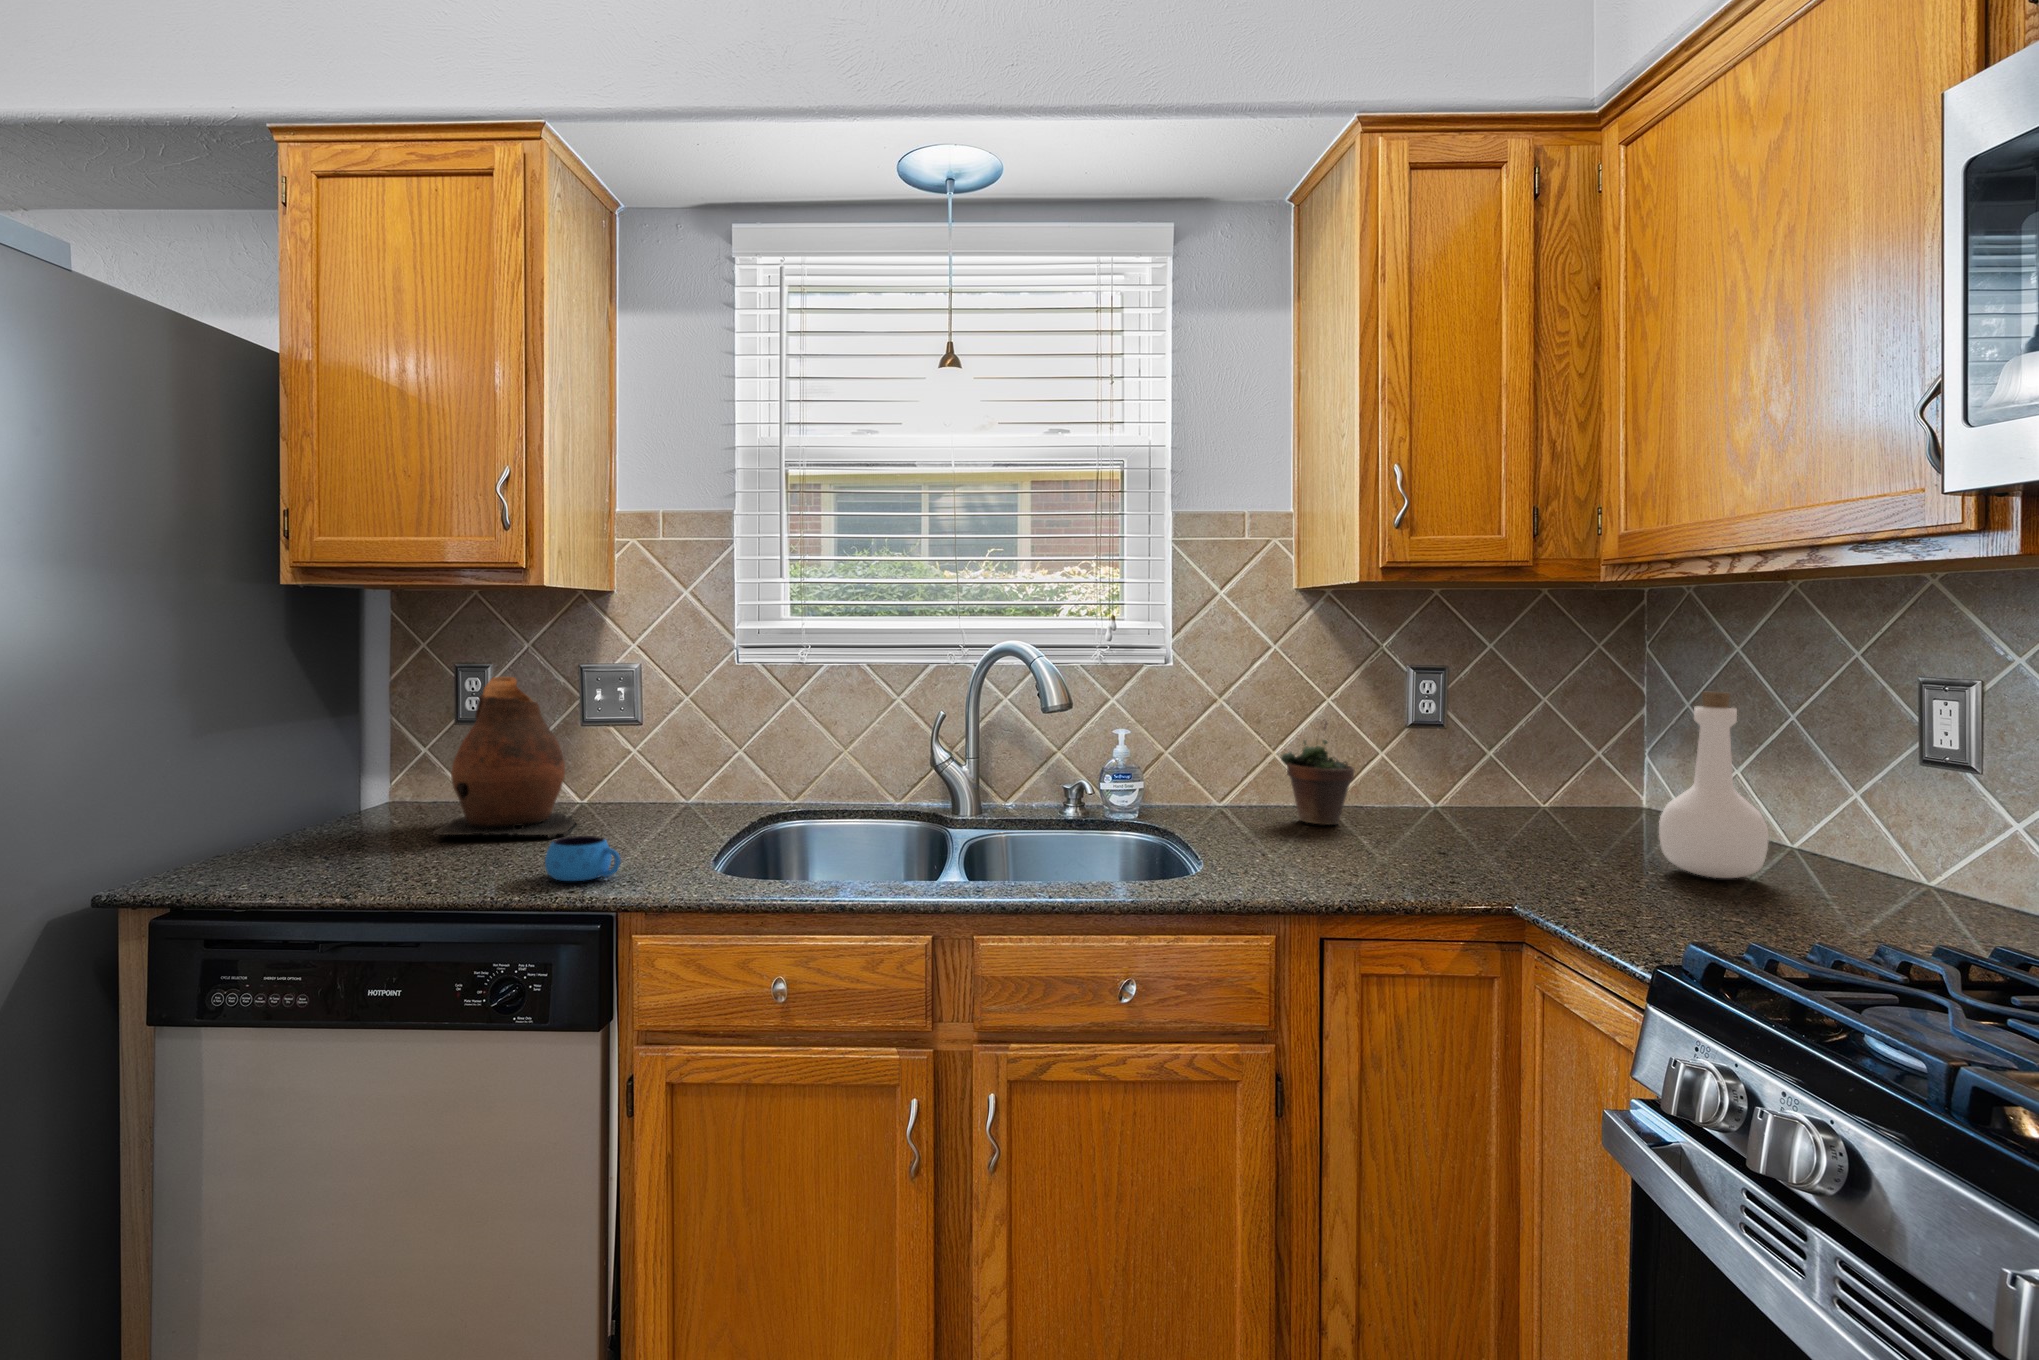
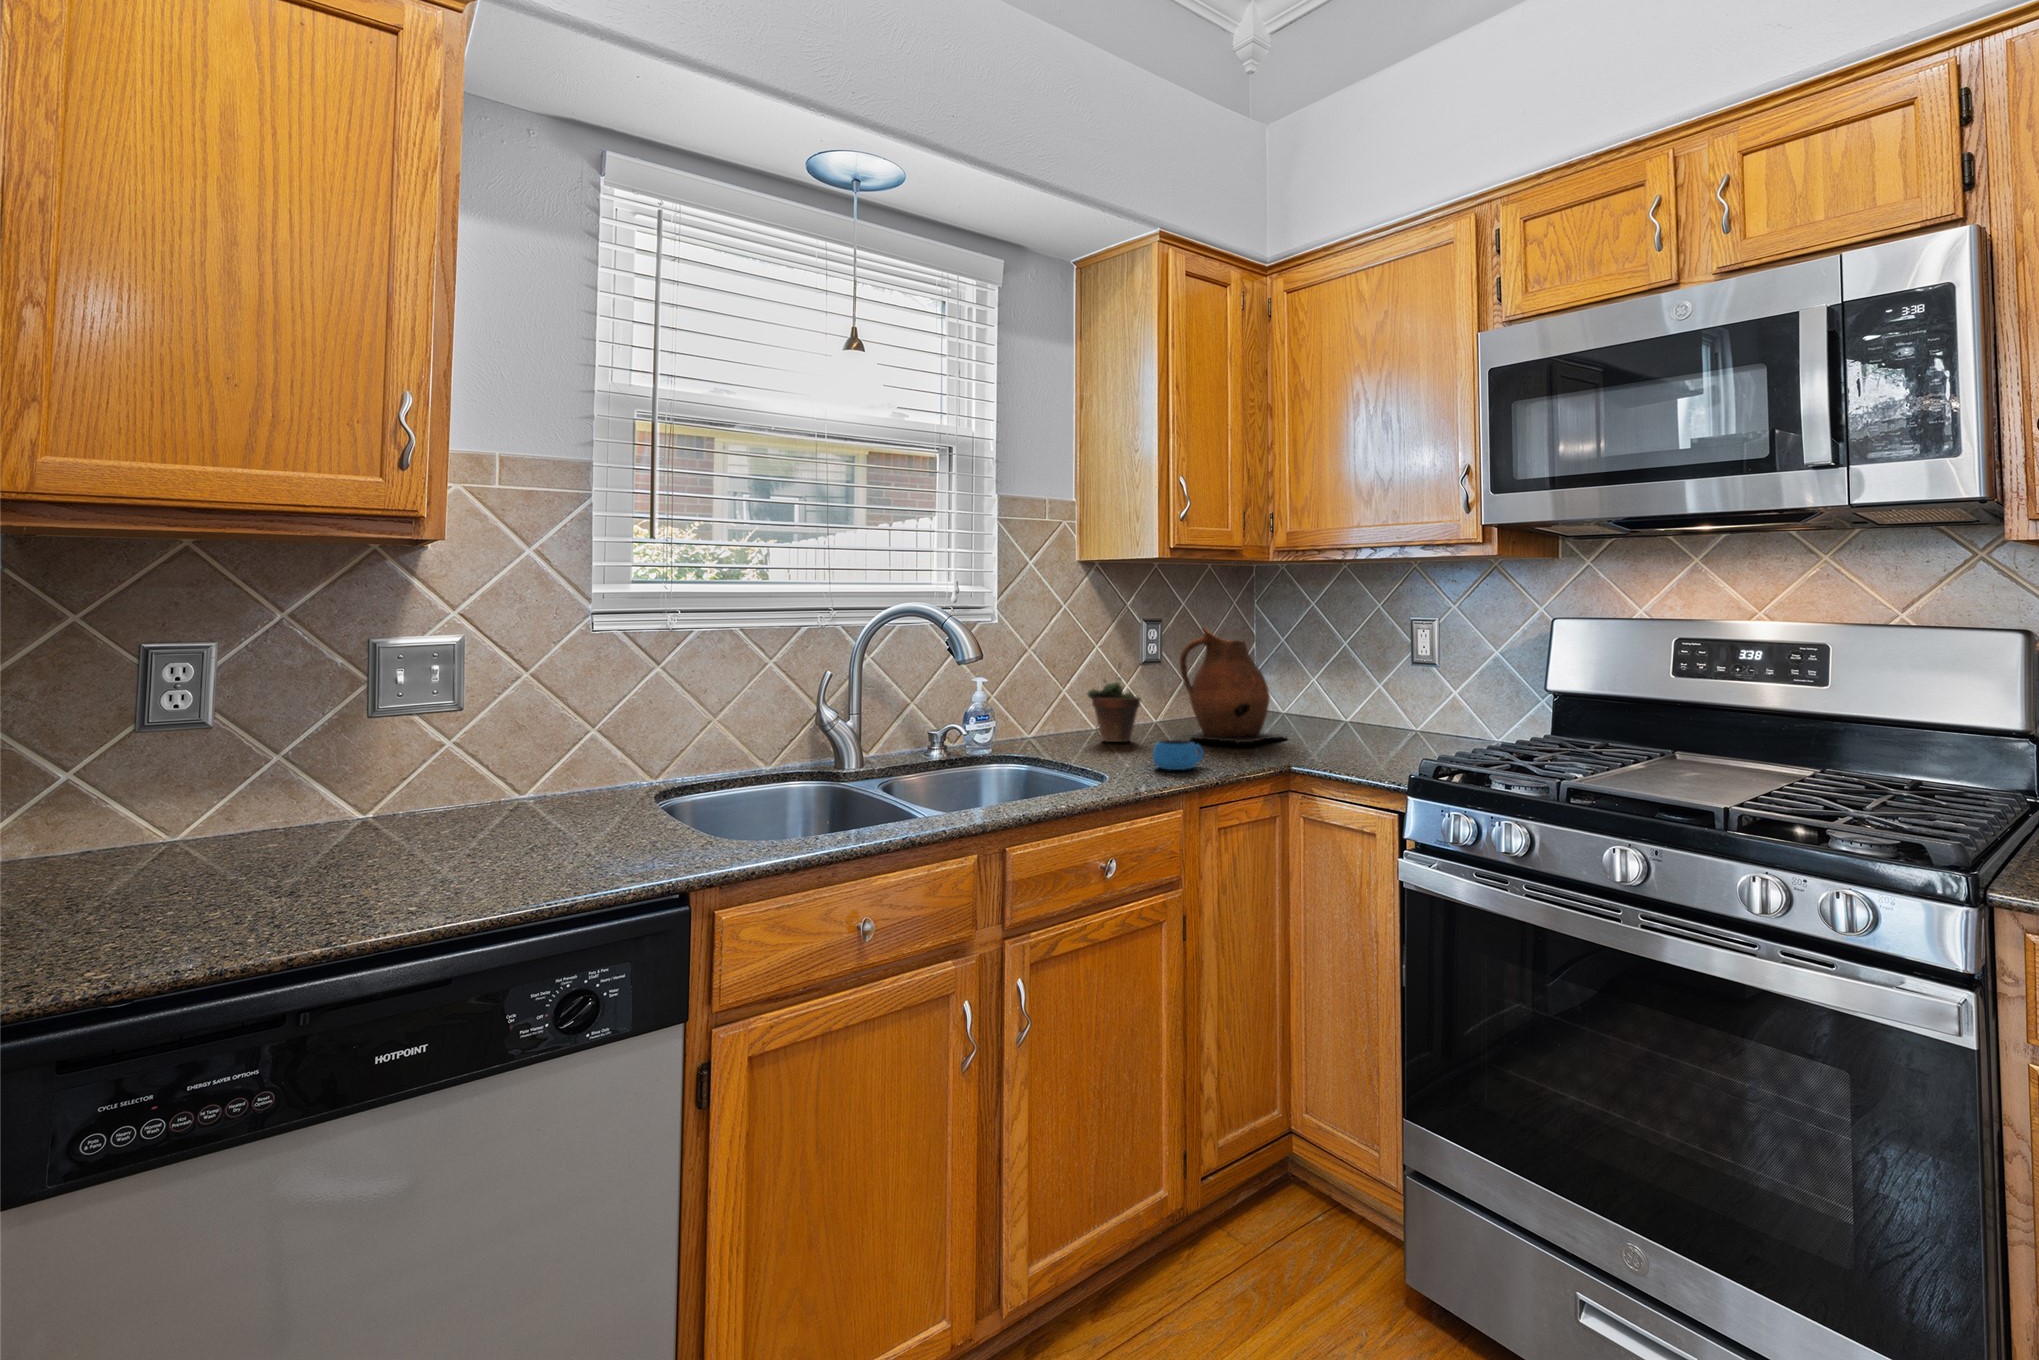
ceramic pitcher: present [434,677,576,838] -> present [1180,628,1285,743]
bottle: present [1659,692,1768,878] -> none [1329,627,1383,740]
mug: present [545,836,620,881] -> present [1153,740,1203,770]

